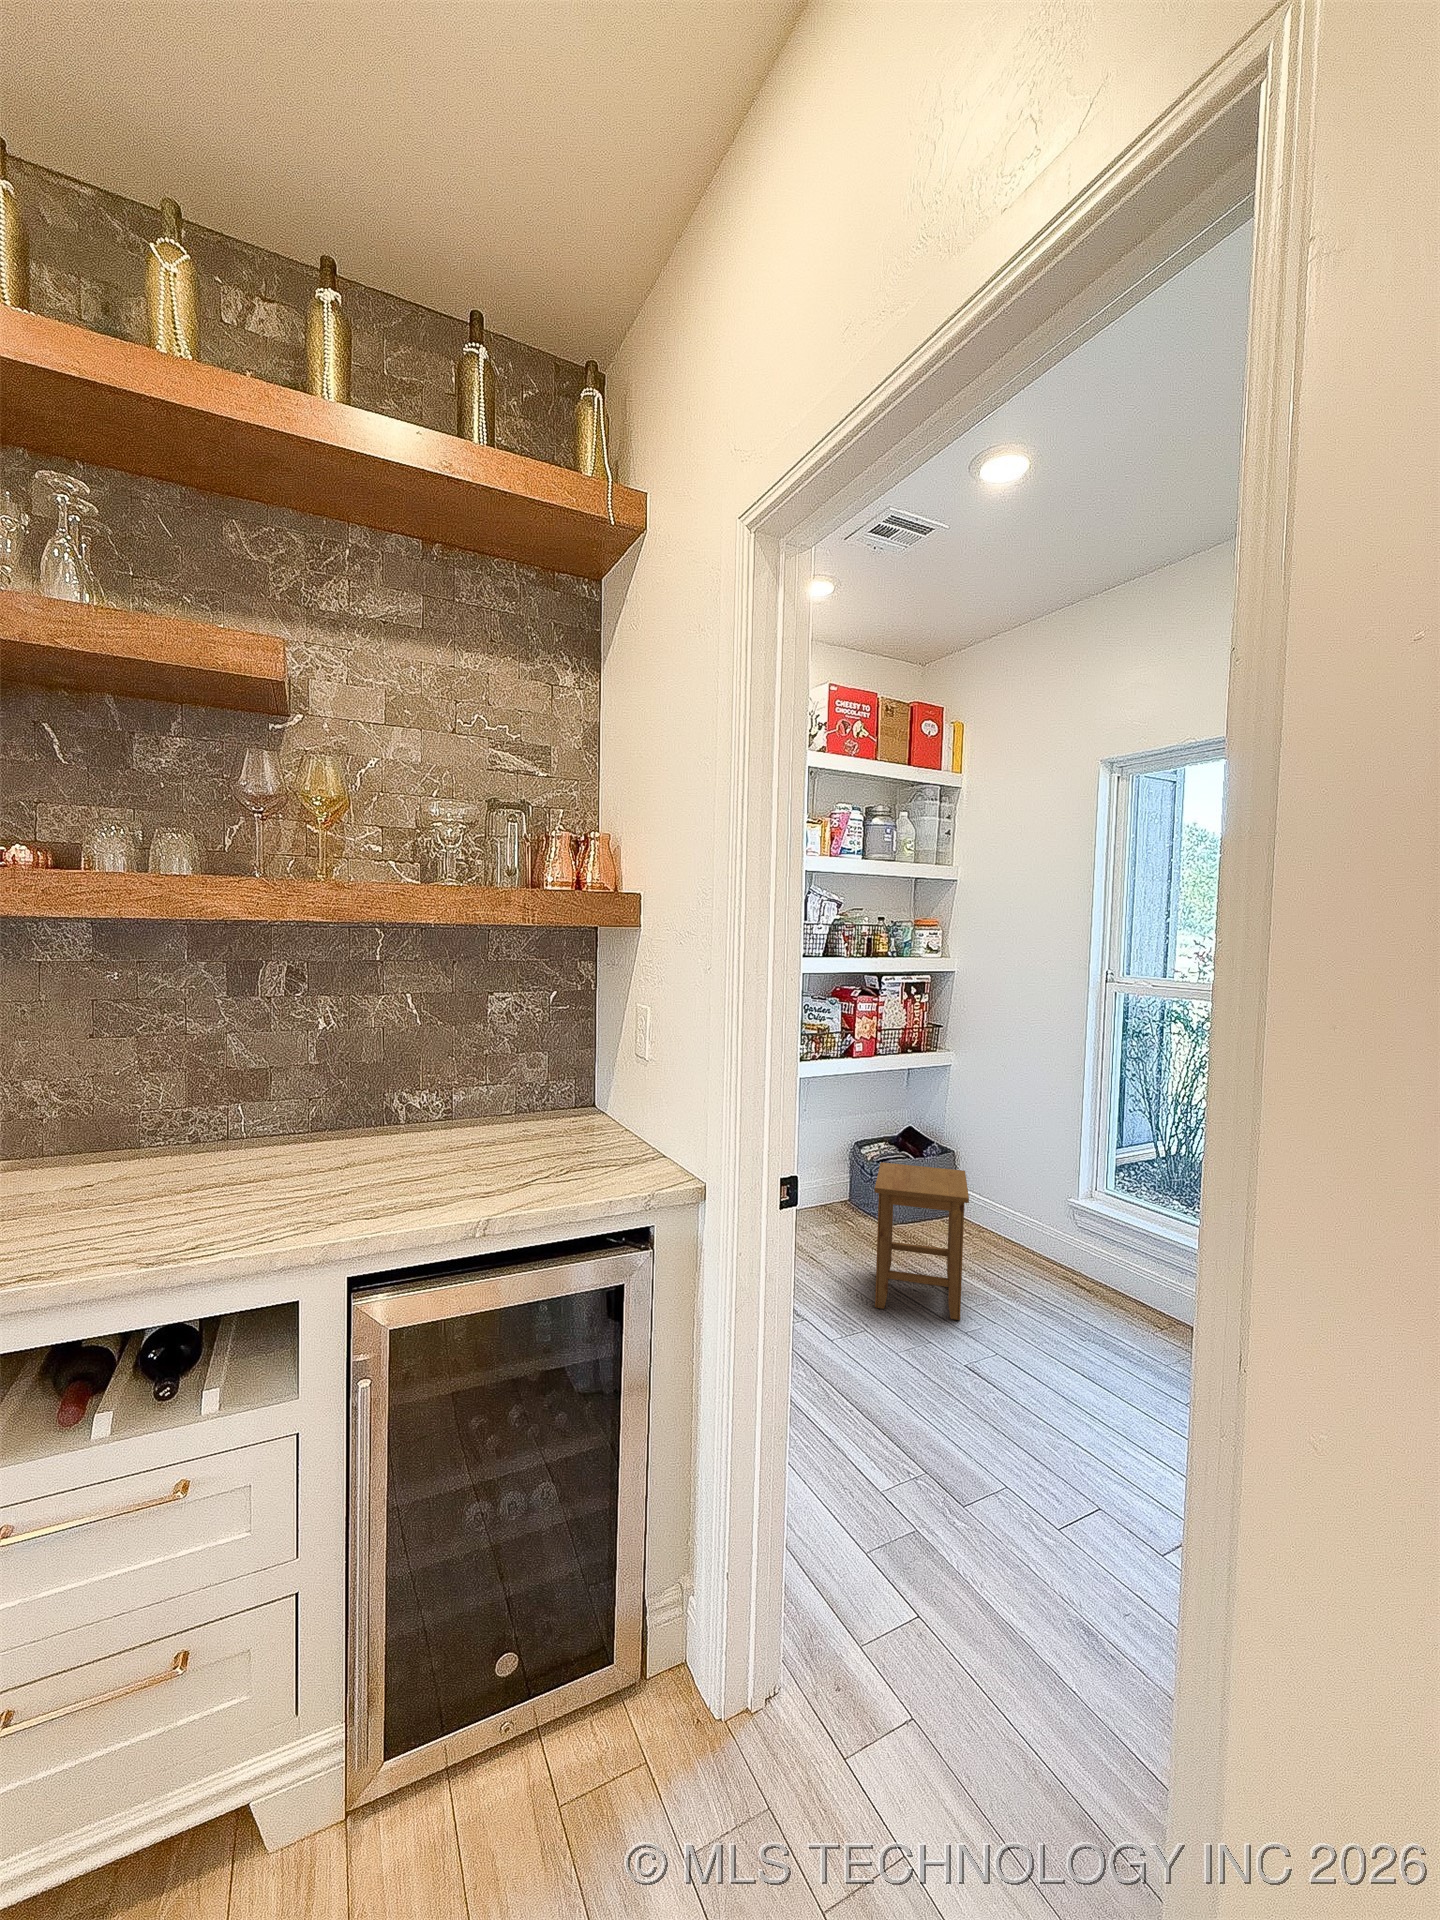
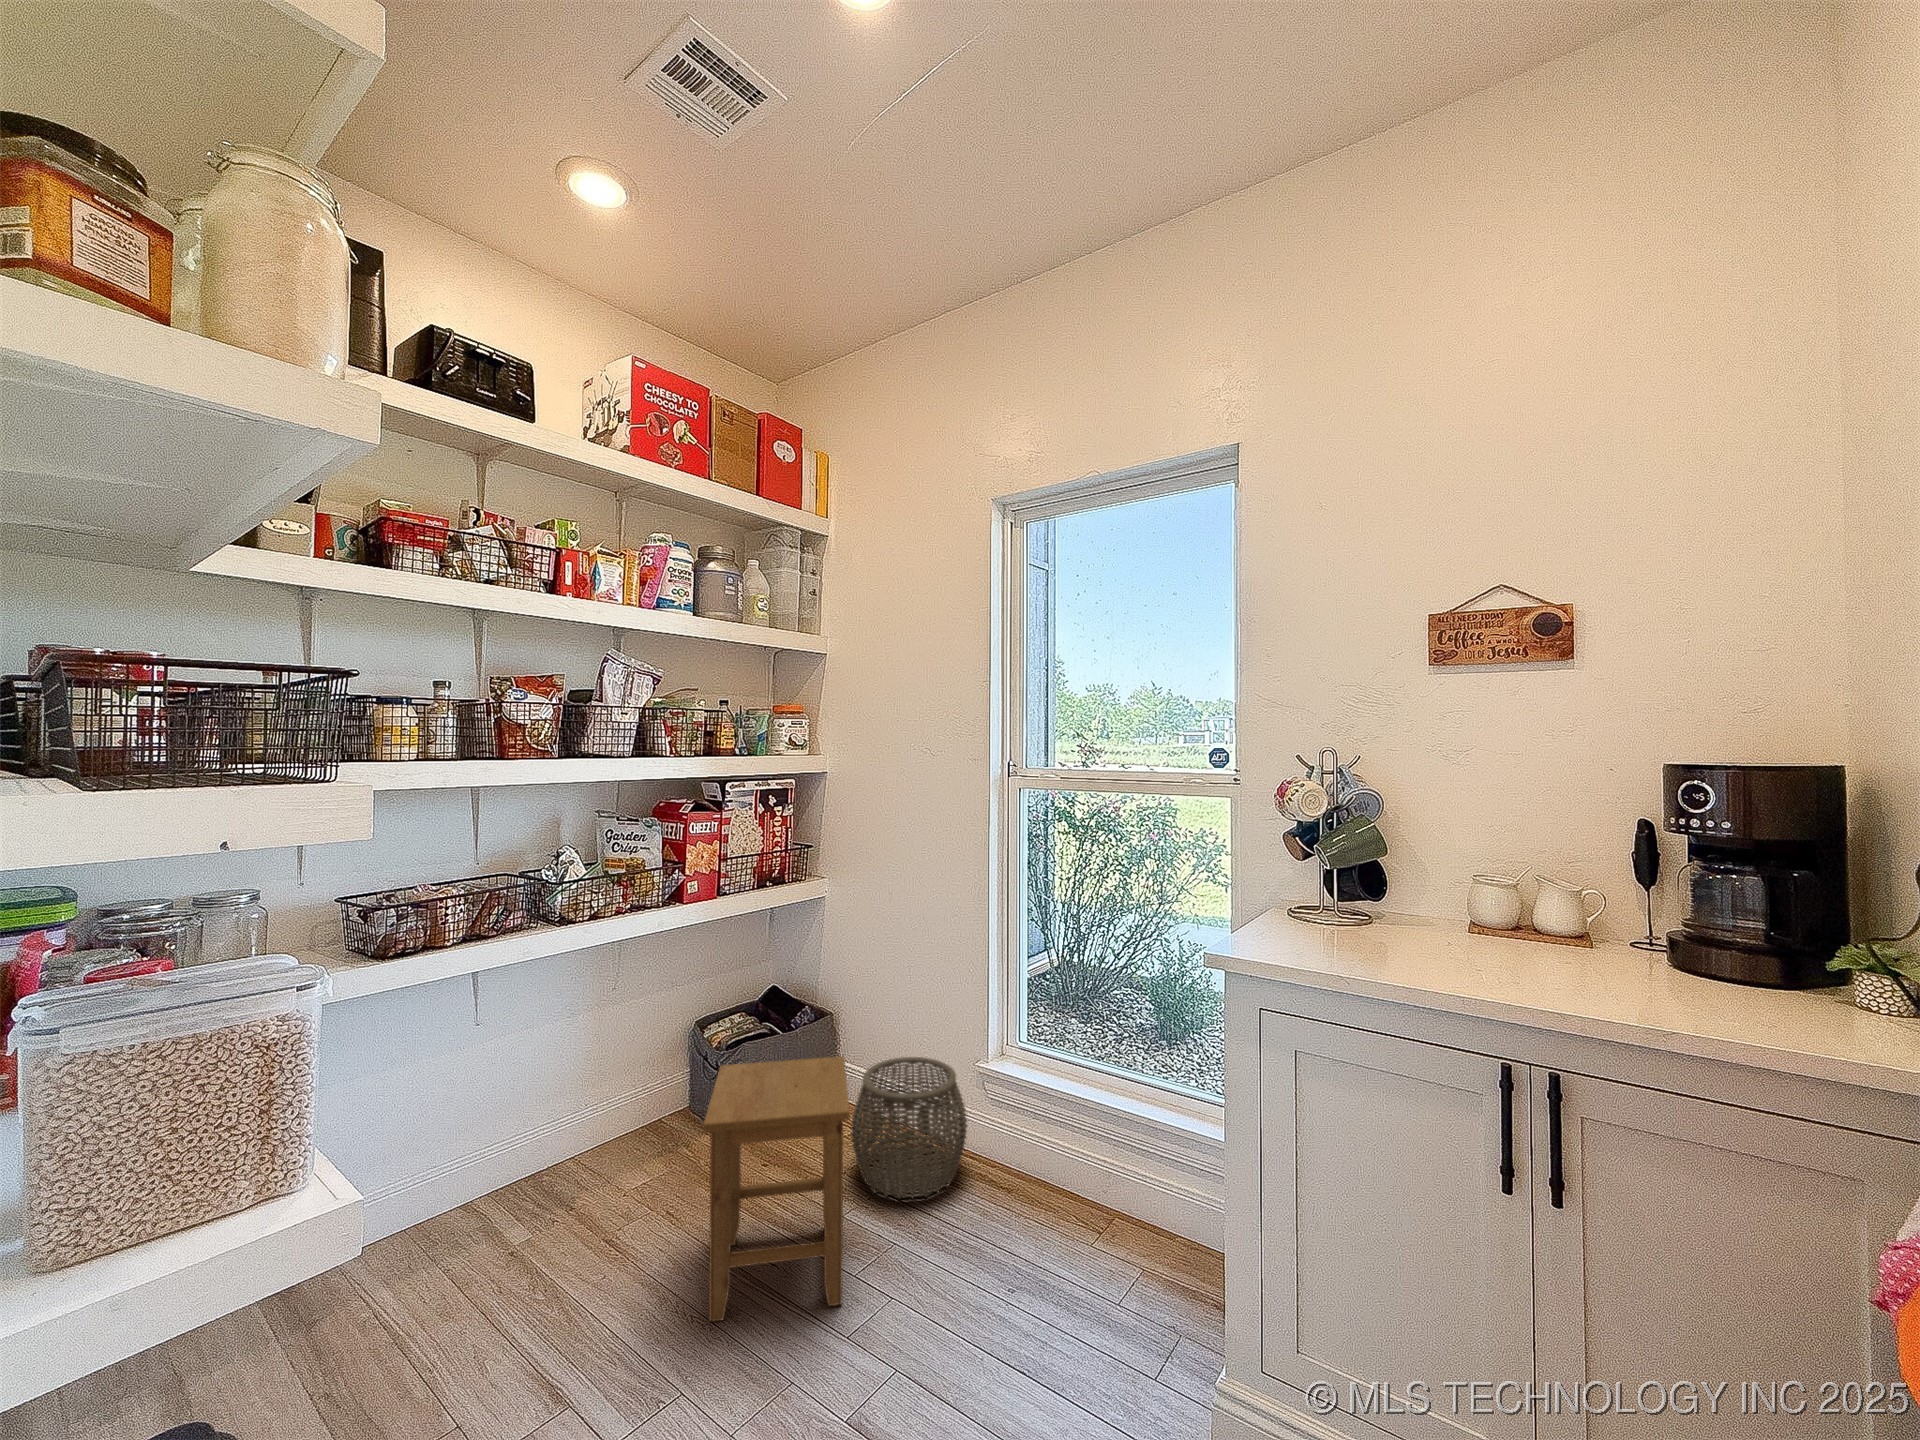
woven basket: none [968,1187,1059,1283] -> present [851,1057,967,1199]

